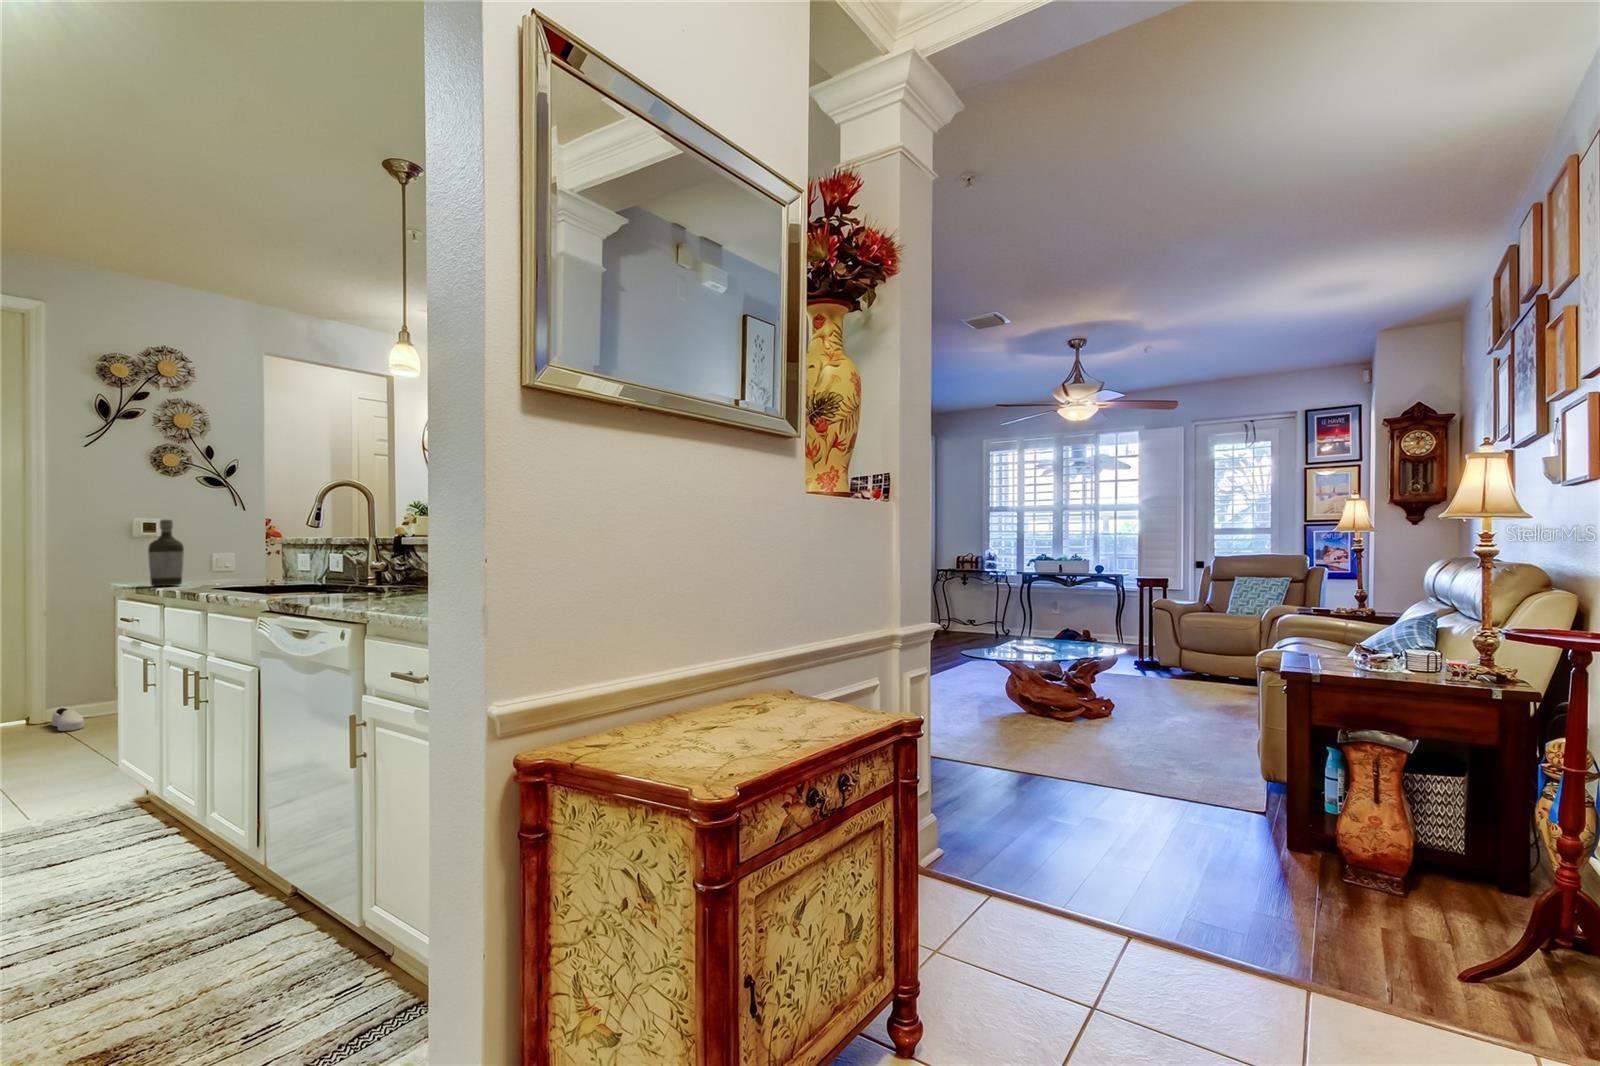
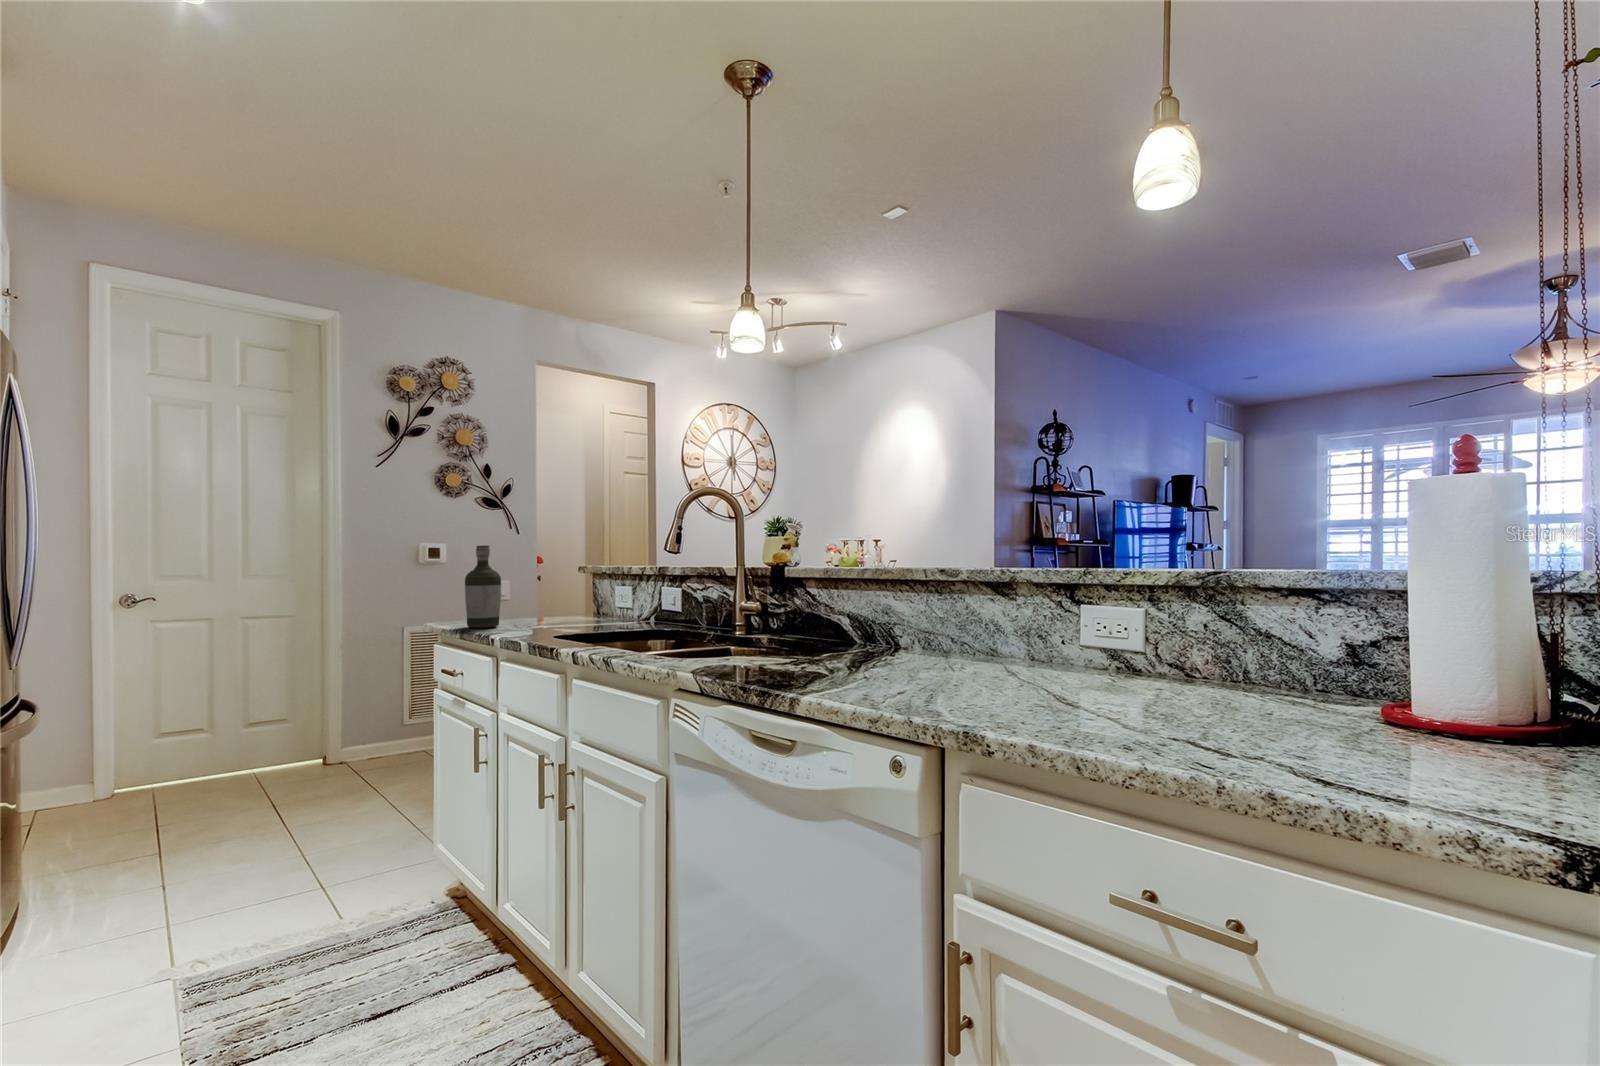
shoe: present [52,708,84,731] -> none [347,746,376,775]

